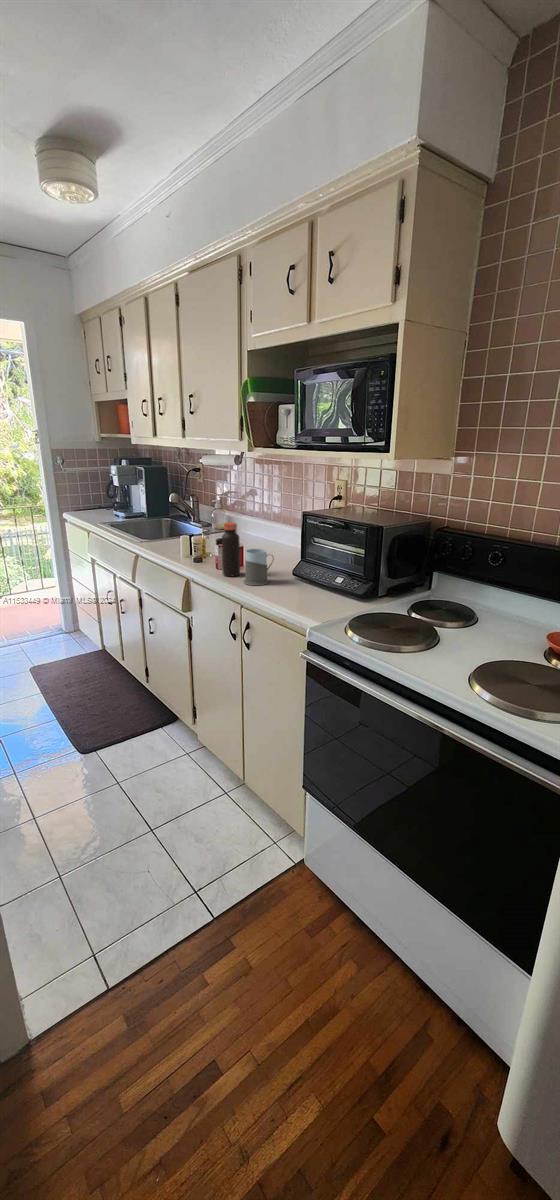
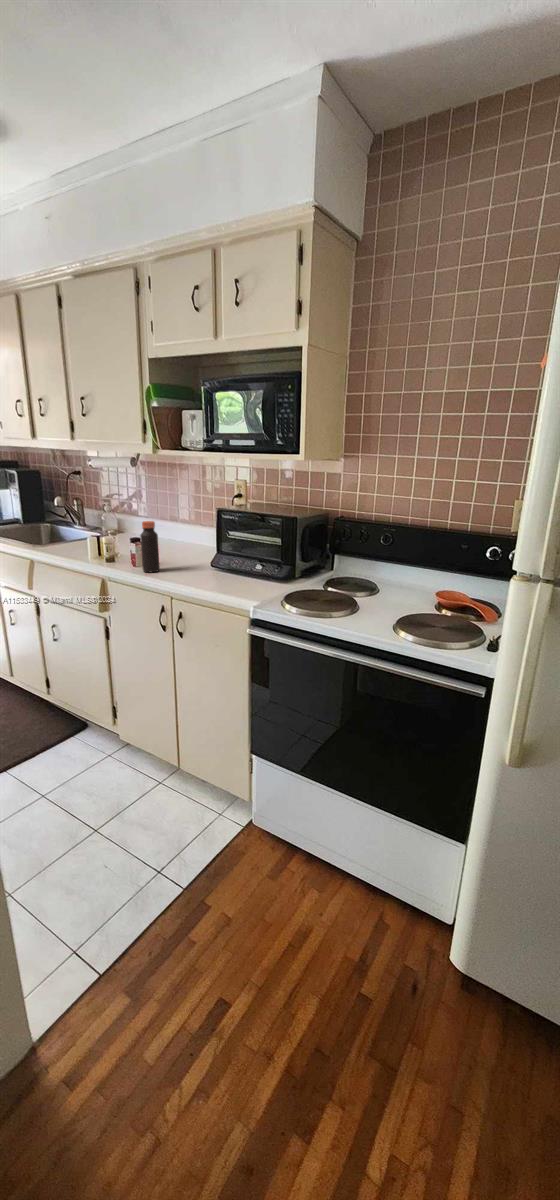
mug: present [244,549,274,585] -> none [168,544,194,578]

